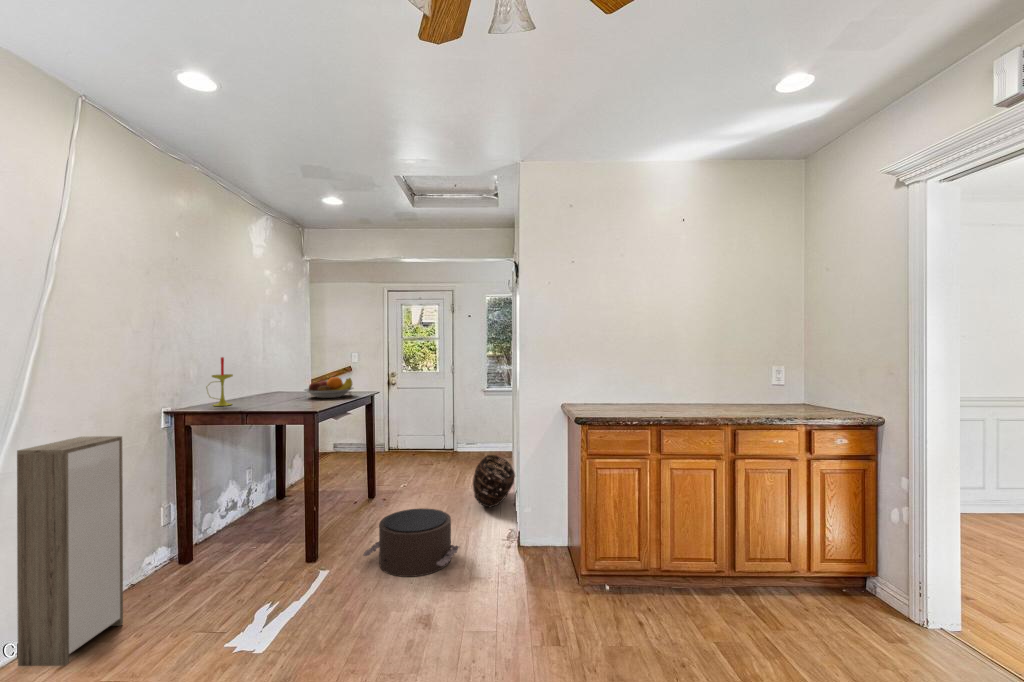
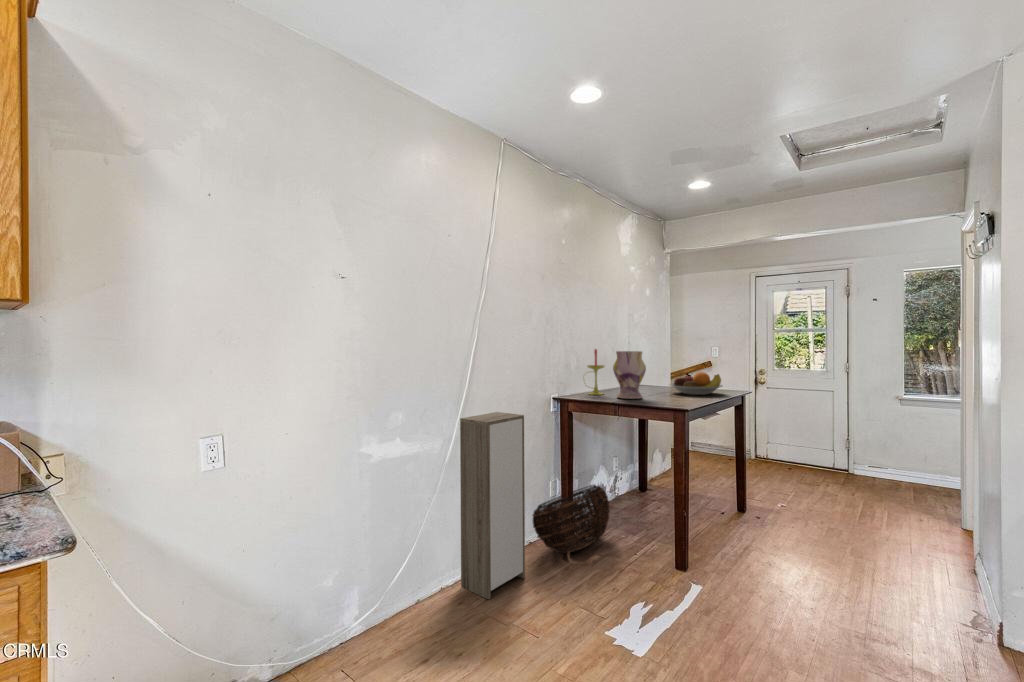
vase: none [242,359,278,407] -> present [613,351,646,399]
basket: present [473,455,515,508] -> present [533,485,610,553]
pouf: present [363,508,459,577] -> none [741,539,881,632]

